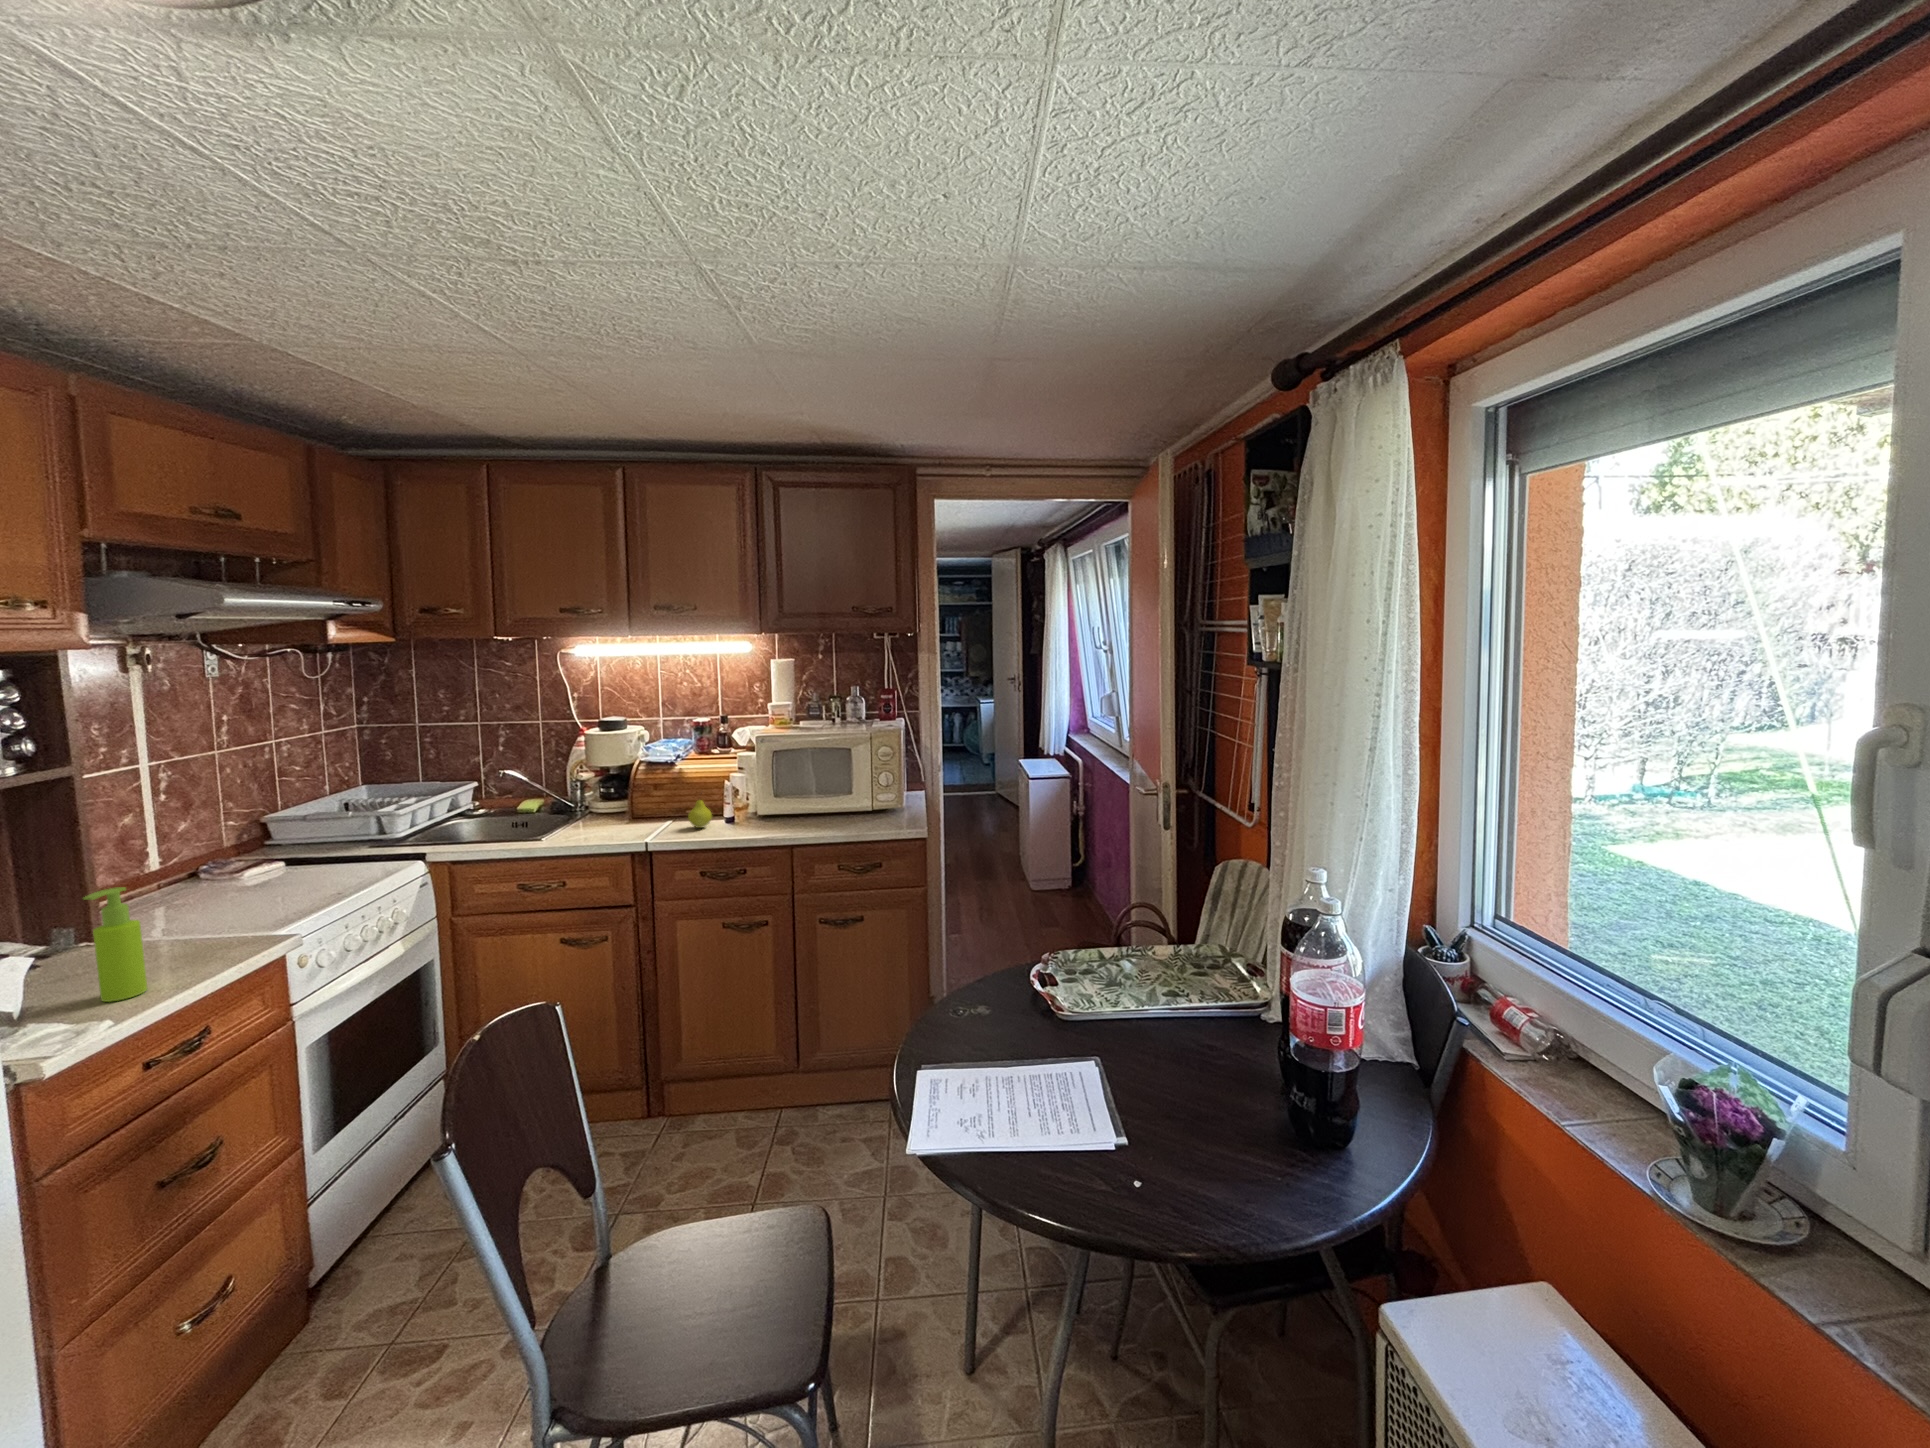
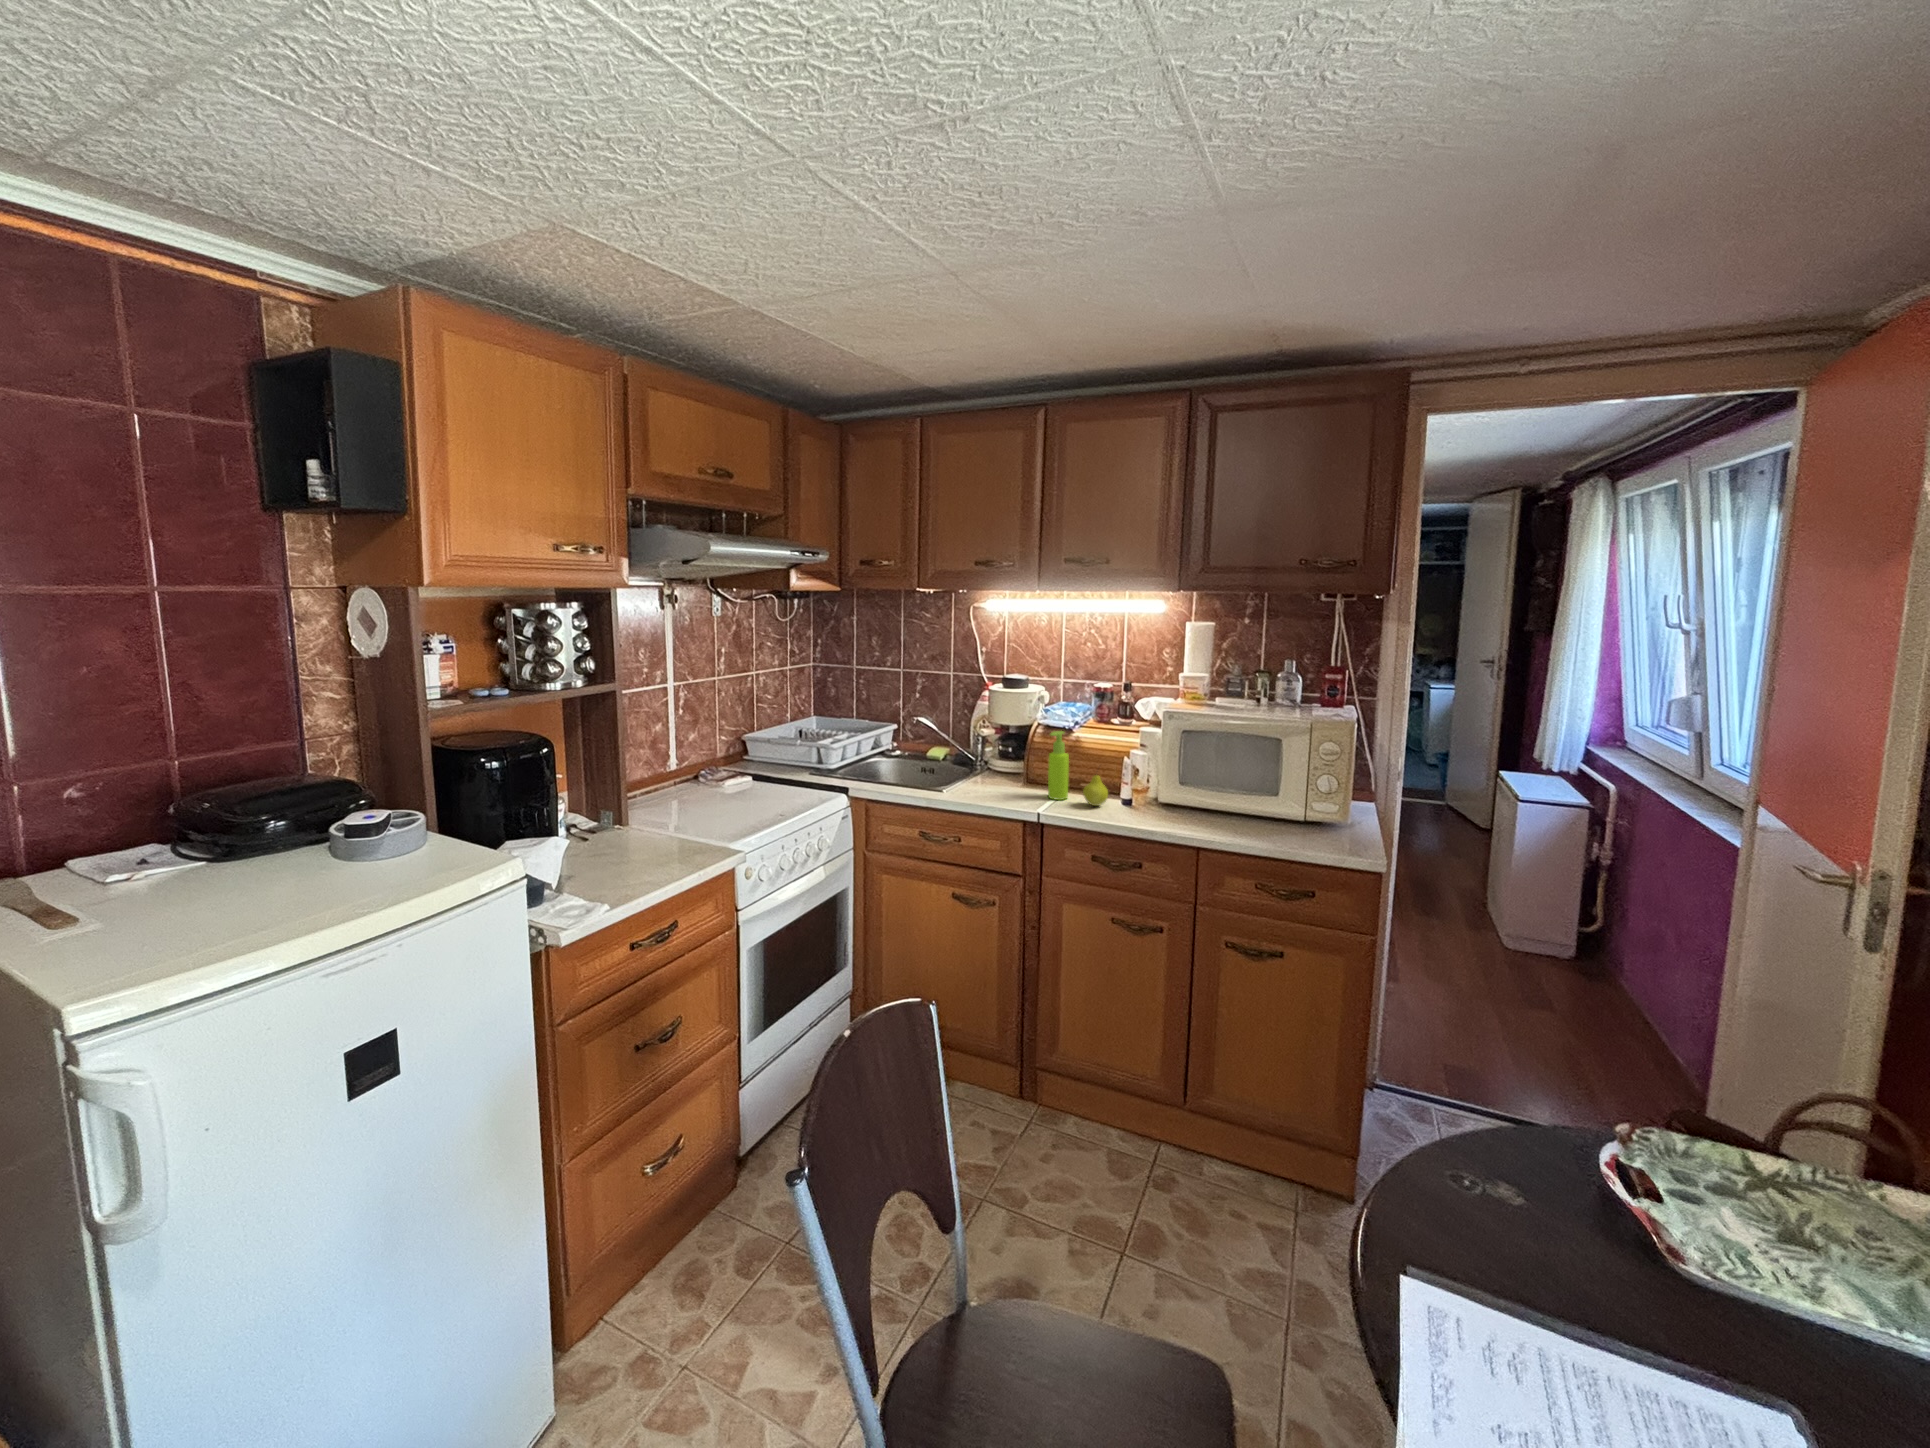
soap dispenser: present [84,887,147,1002] -> present [1048,731,1069,800]

